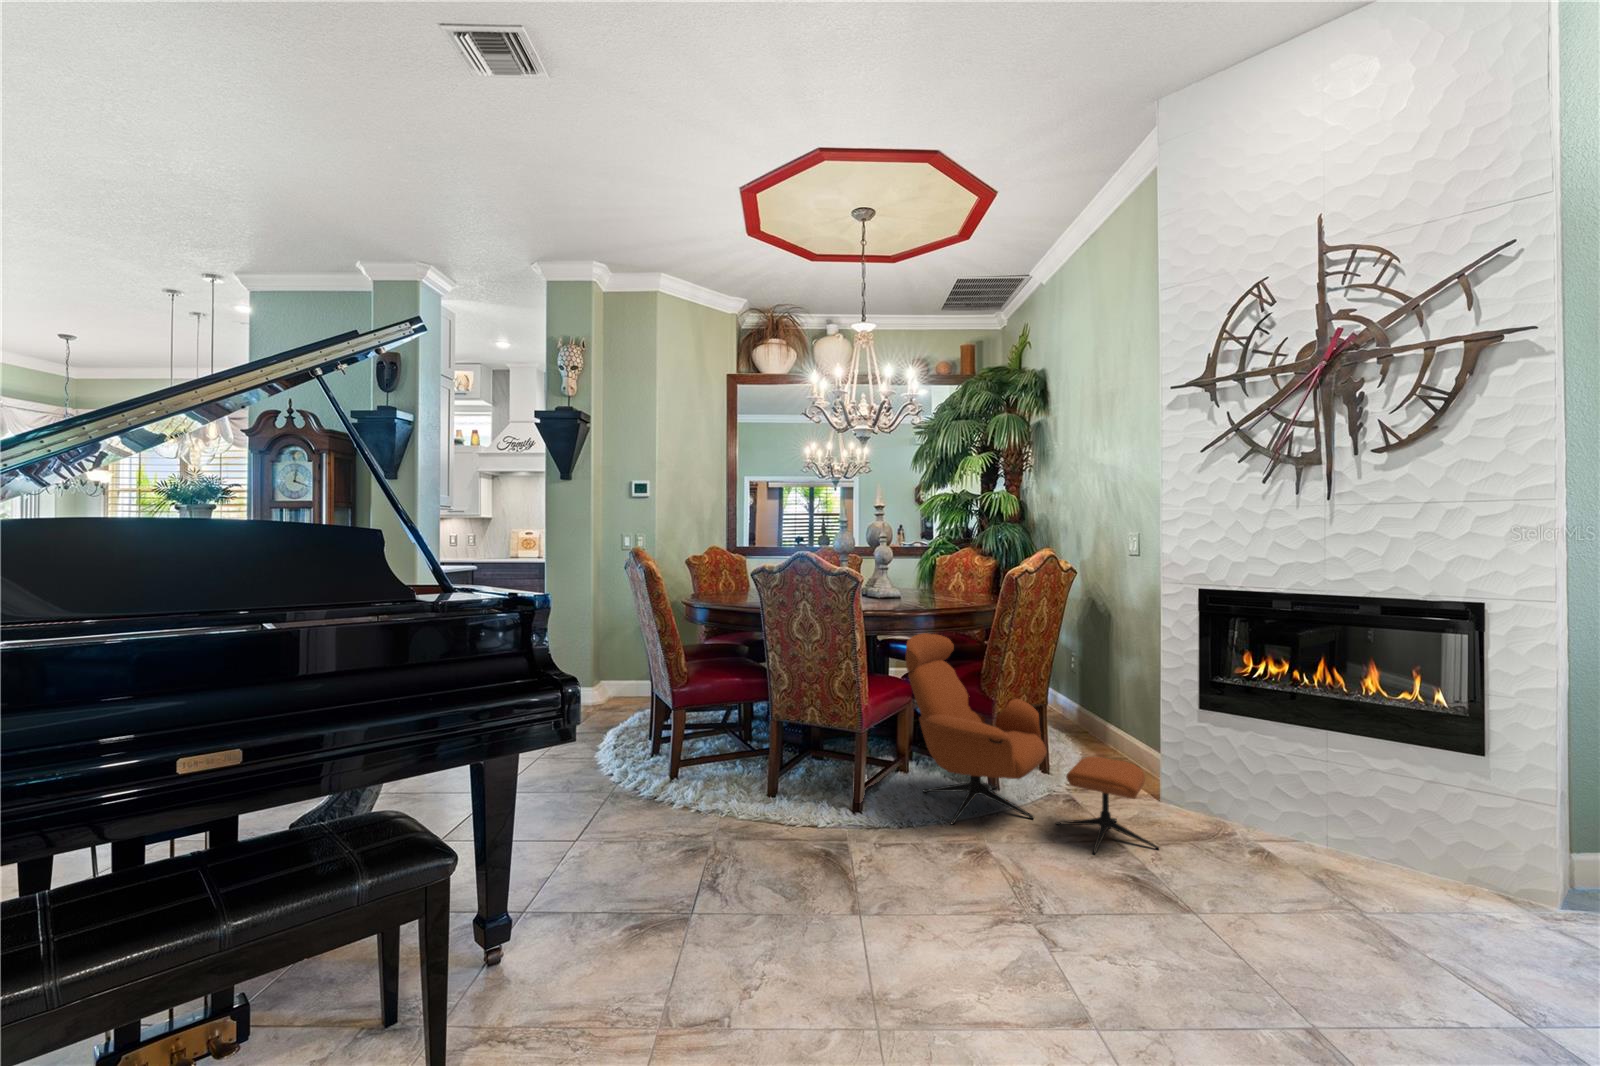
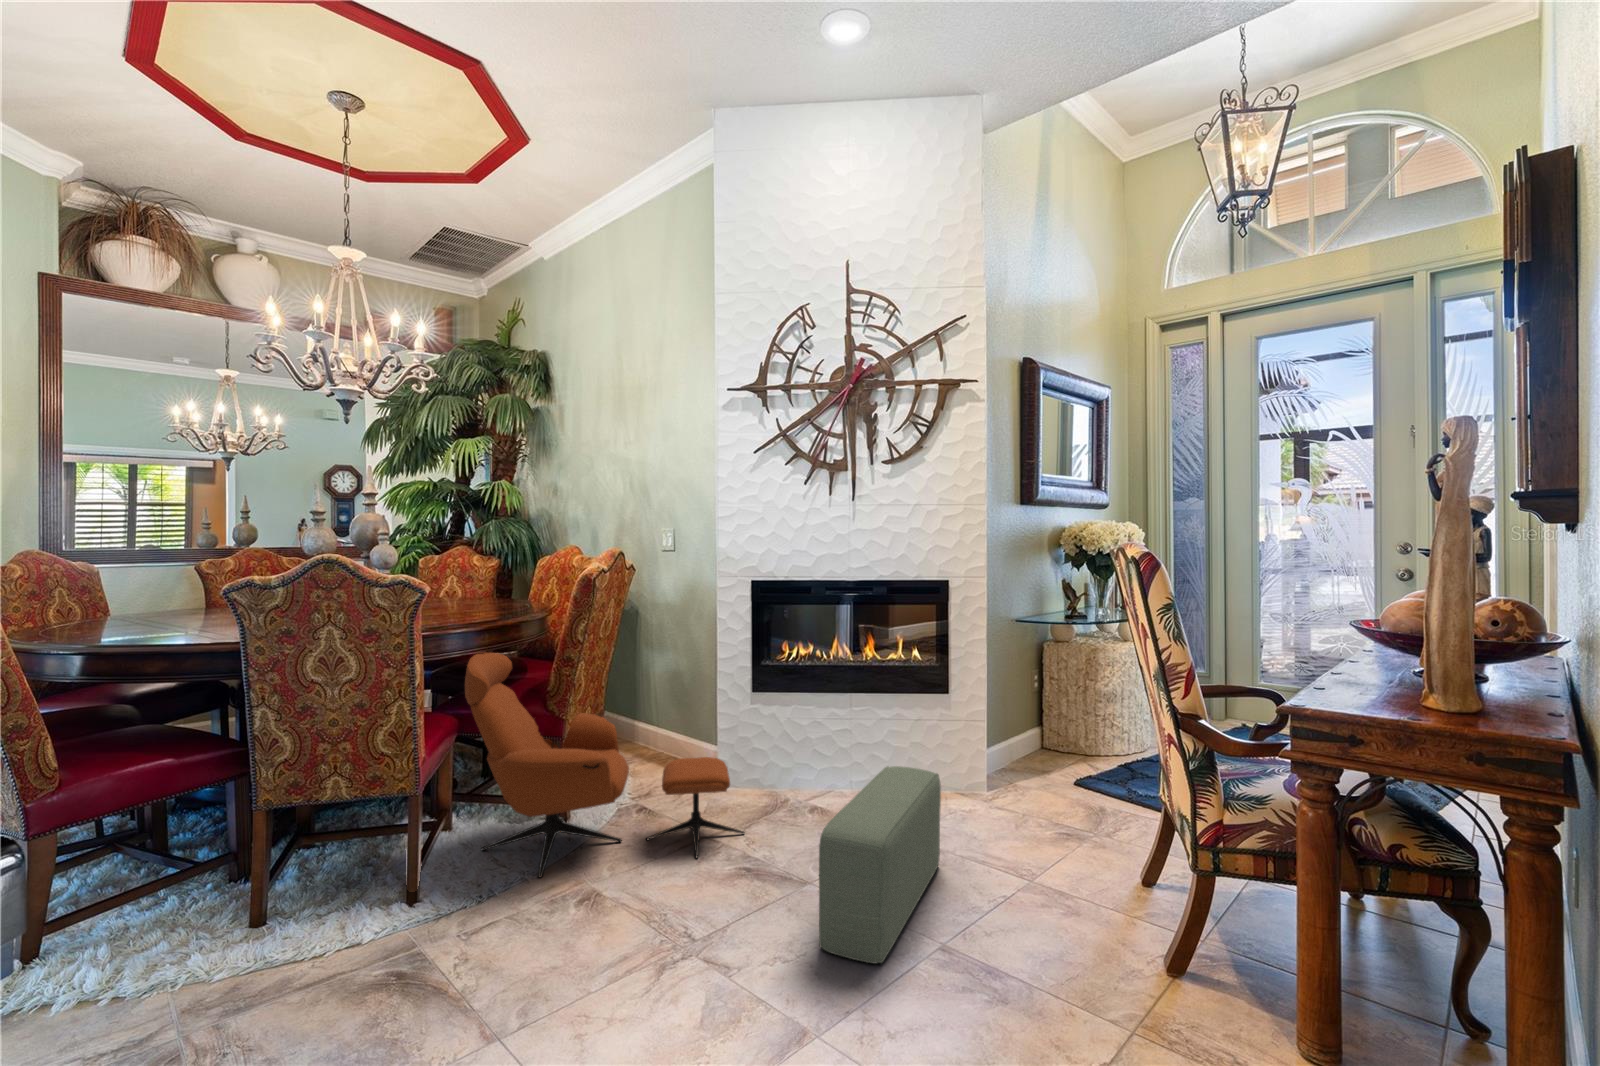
pouf: none [1164,818,1404,1022] -> present [819,766,941,963]

